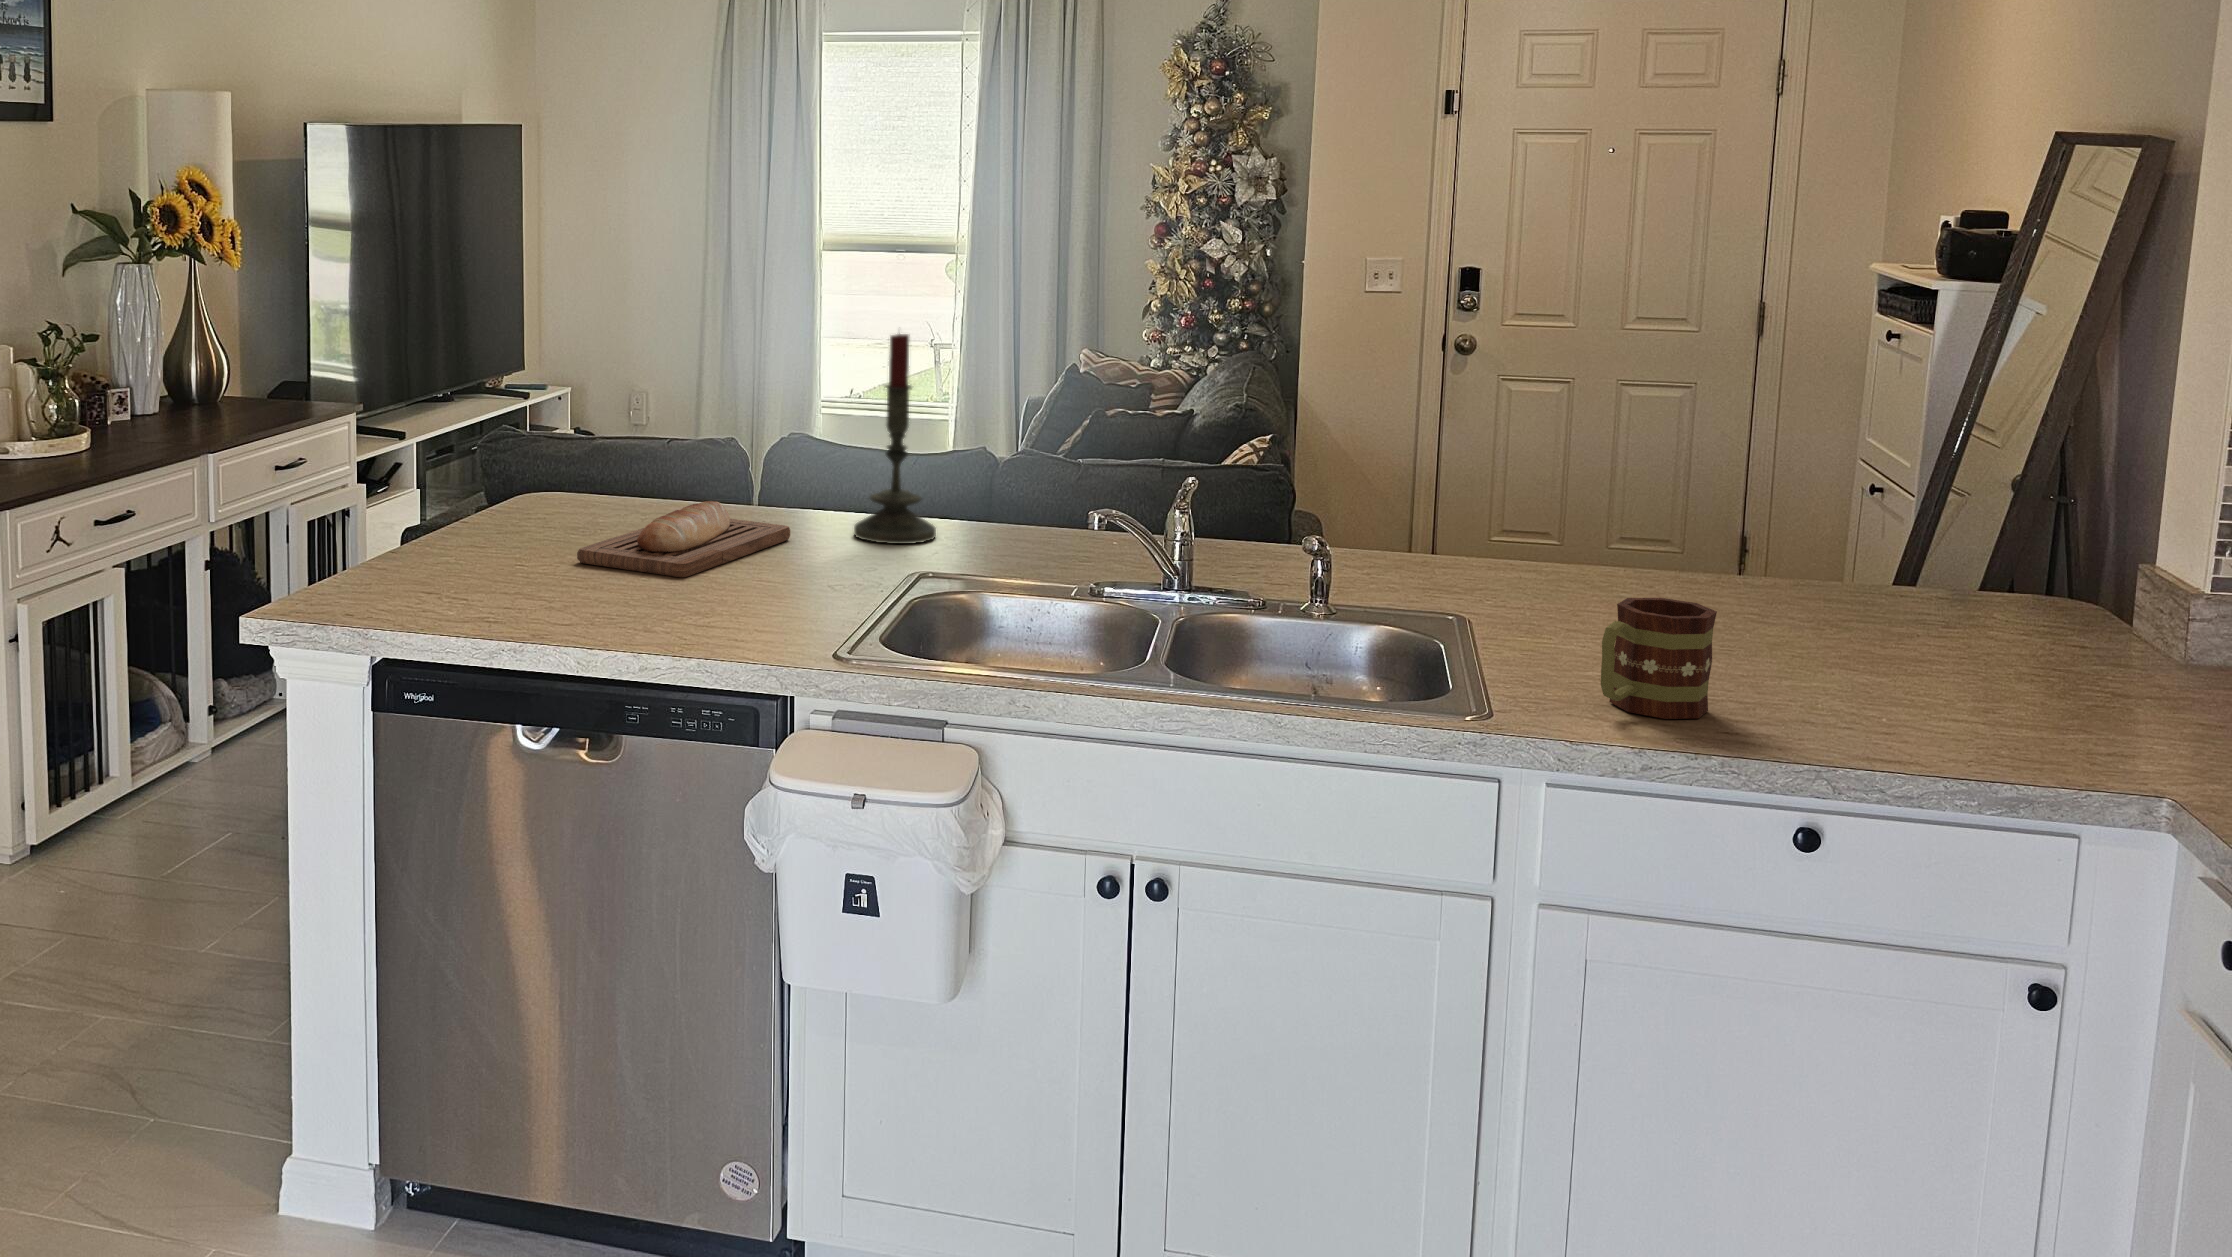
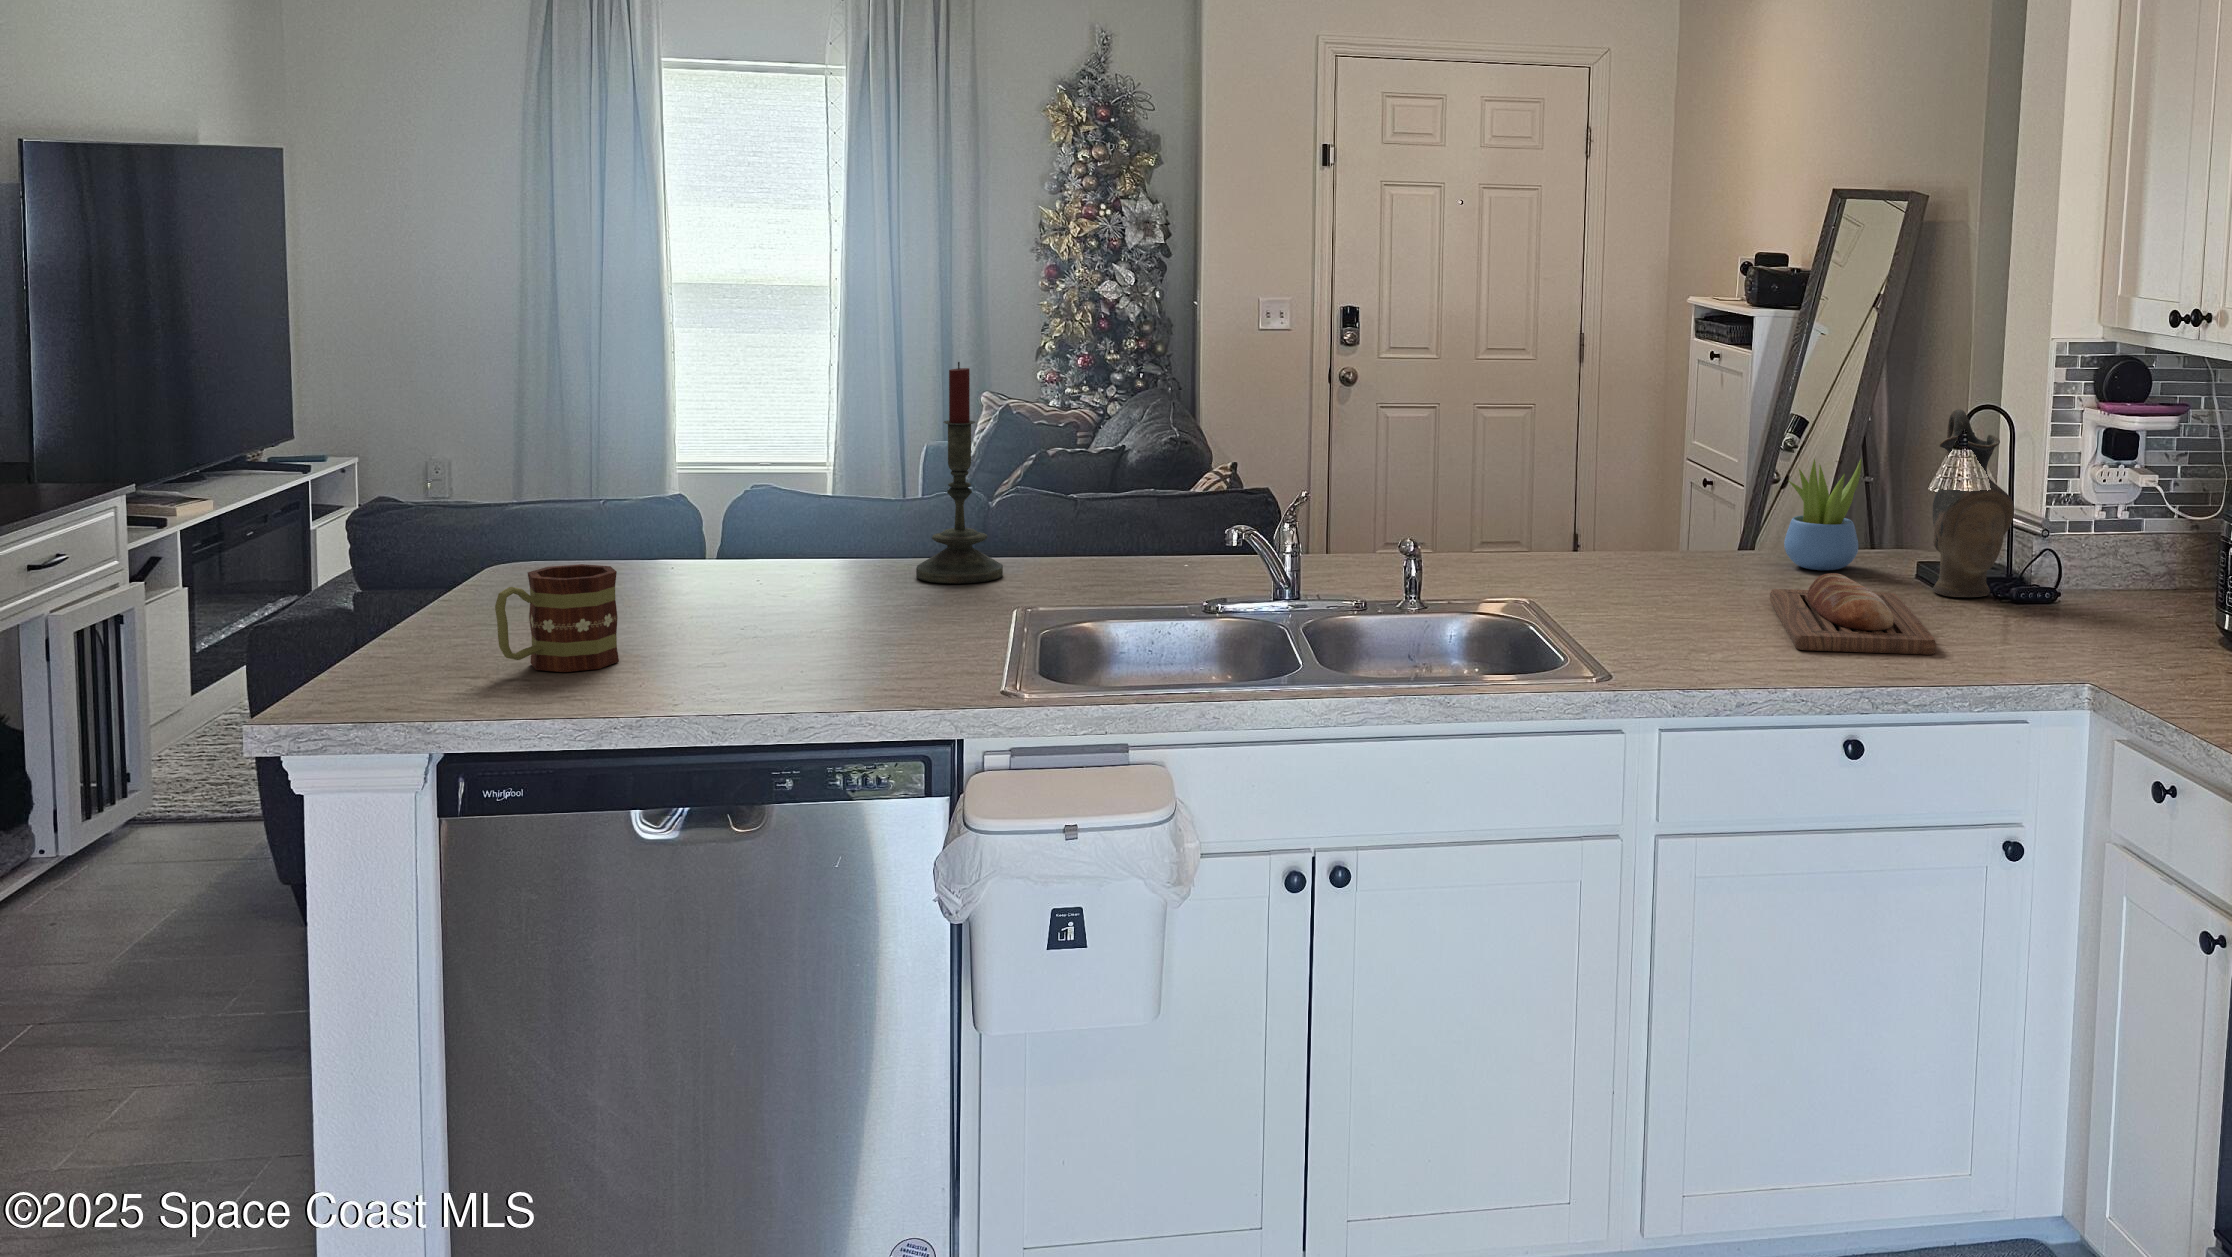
ceramic pitcher: none [2019,425,2144,665] -> present [1932,409,2014,597]
succulent plant: none [1835,474,1946,612] -> present [1784,459,1861,570]
bread loaf: present [577,501,790,577] -> present [1770,573,1936,655]
mug: present [1601,598,1717,719] -> present [495,564,619,672]

